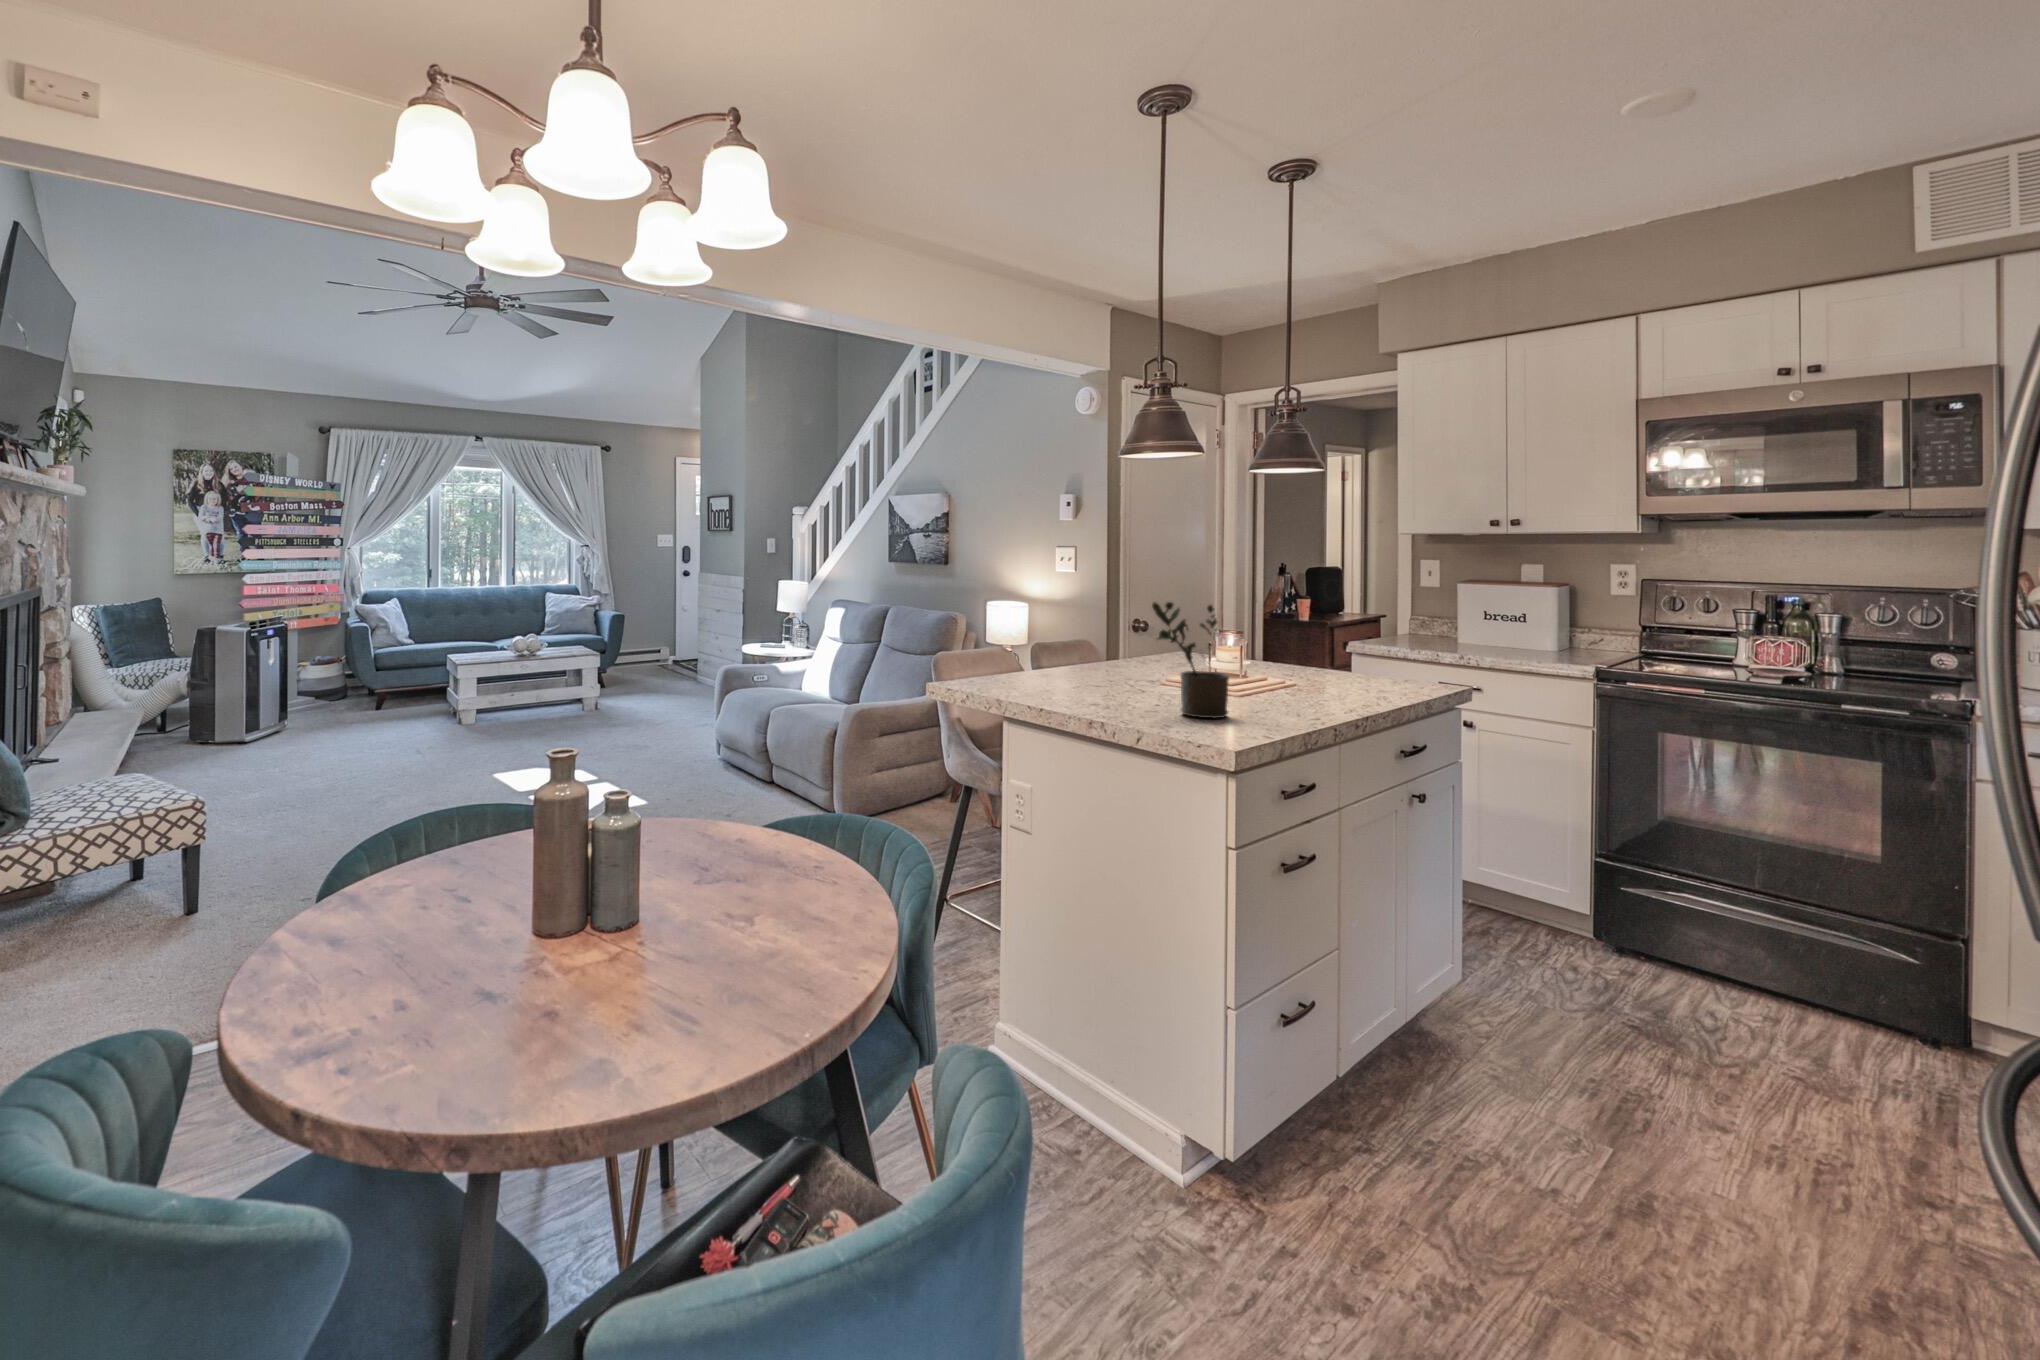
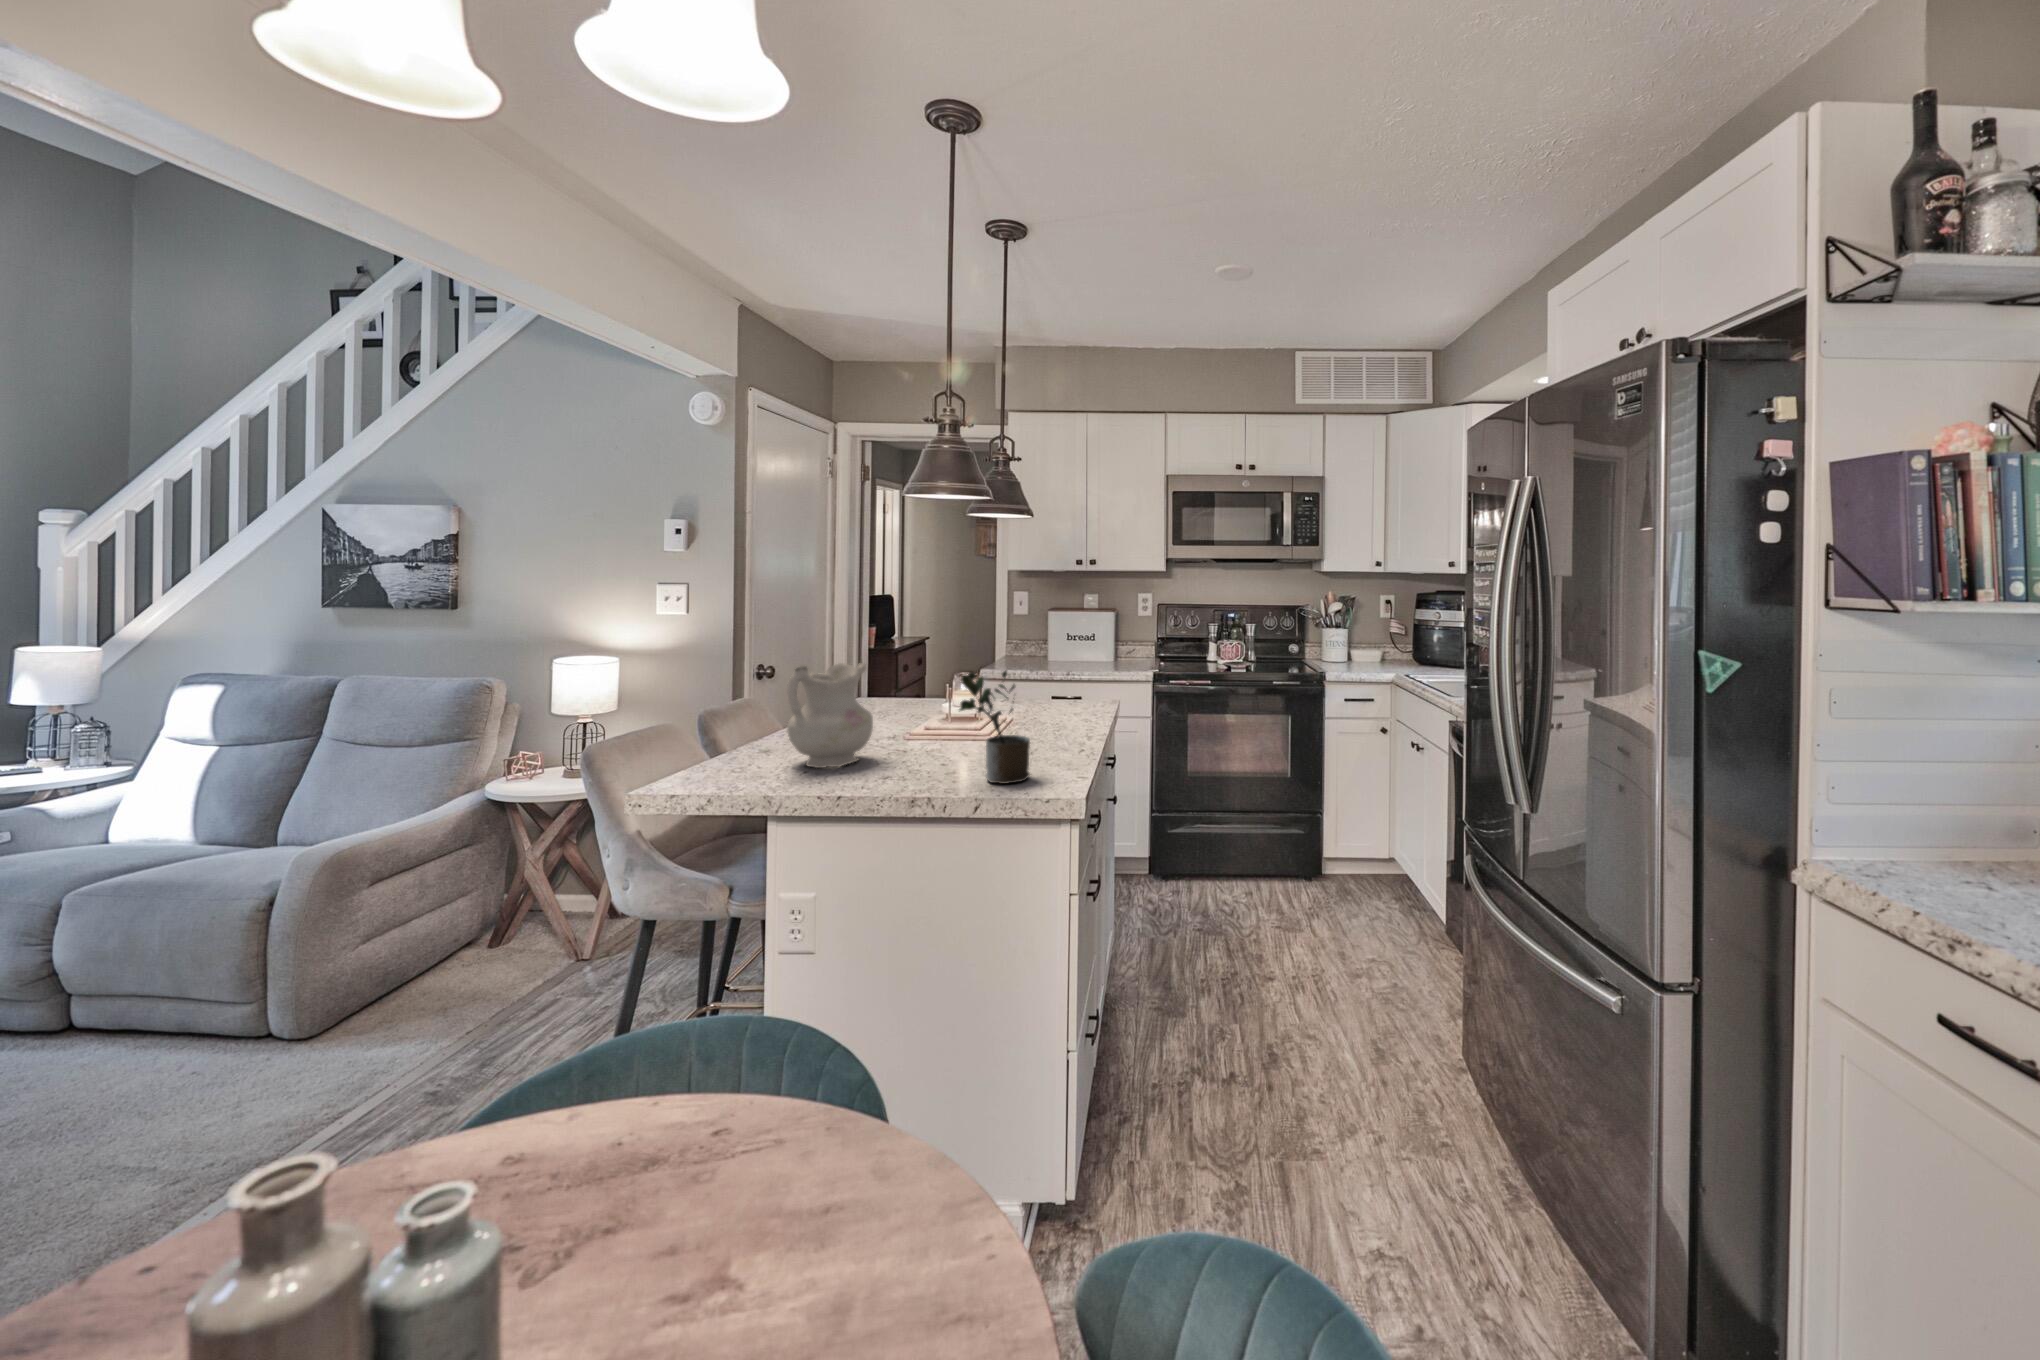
ceramic pitcher: none [1035,592,1115,686] -> present [787,663,873,768]

